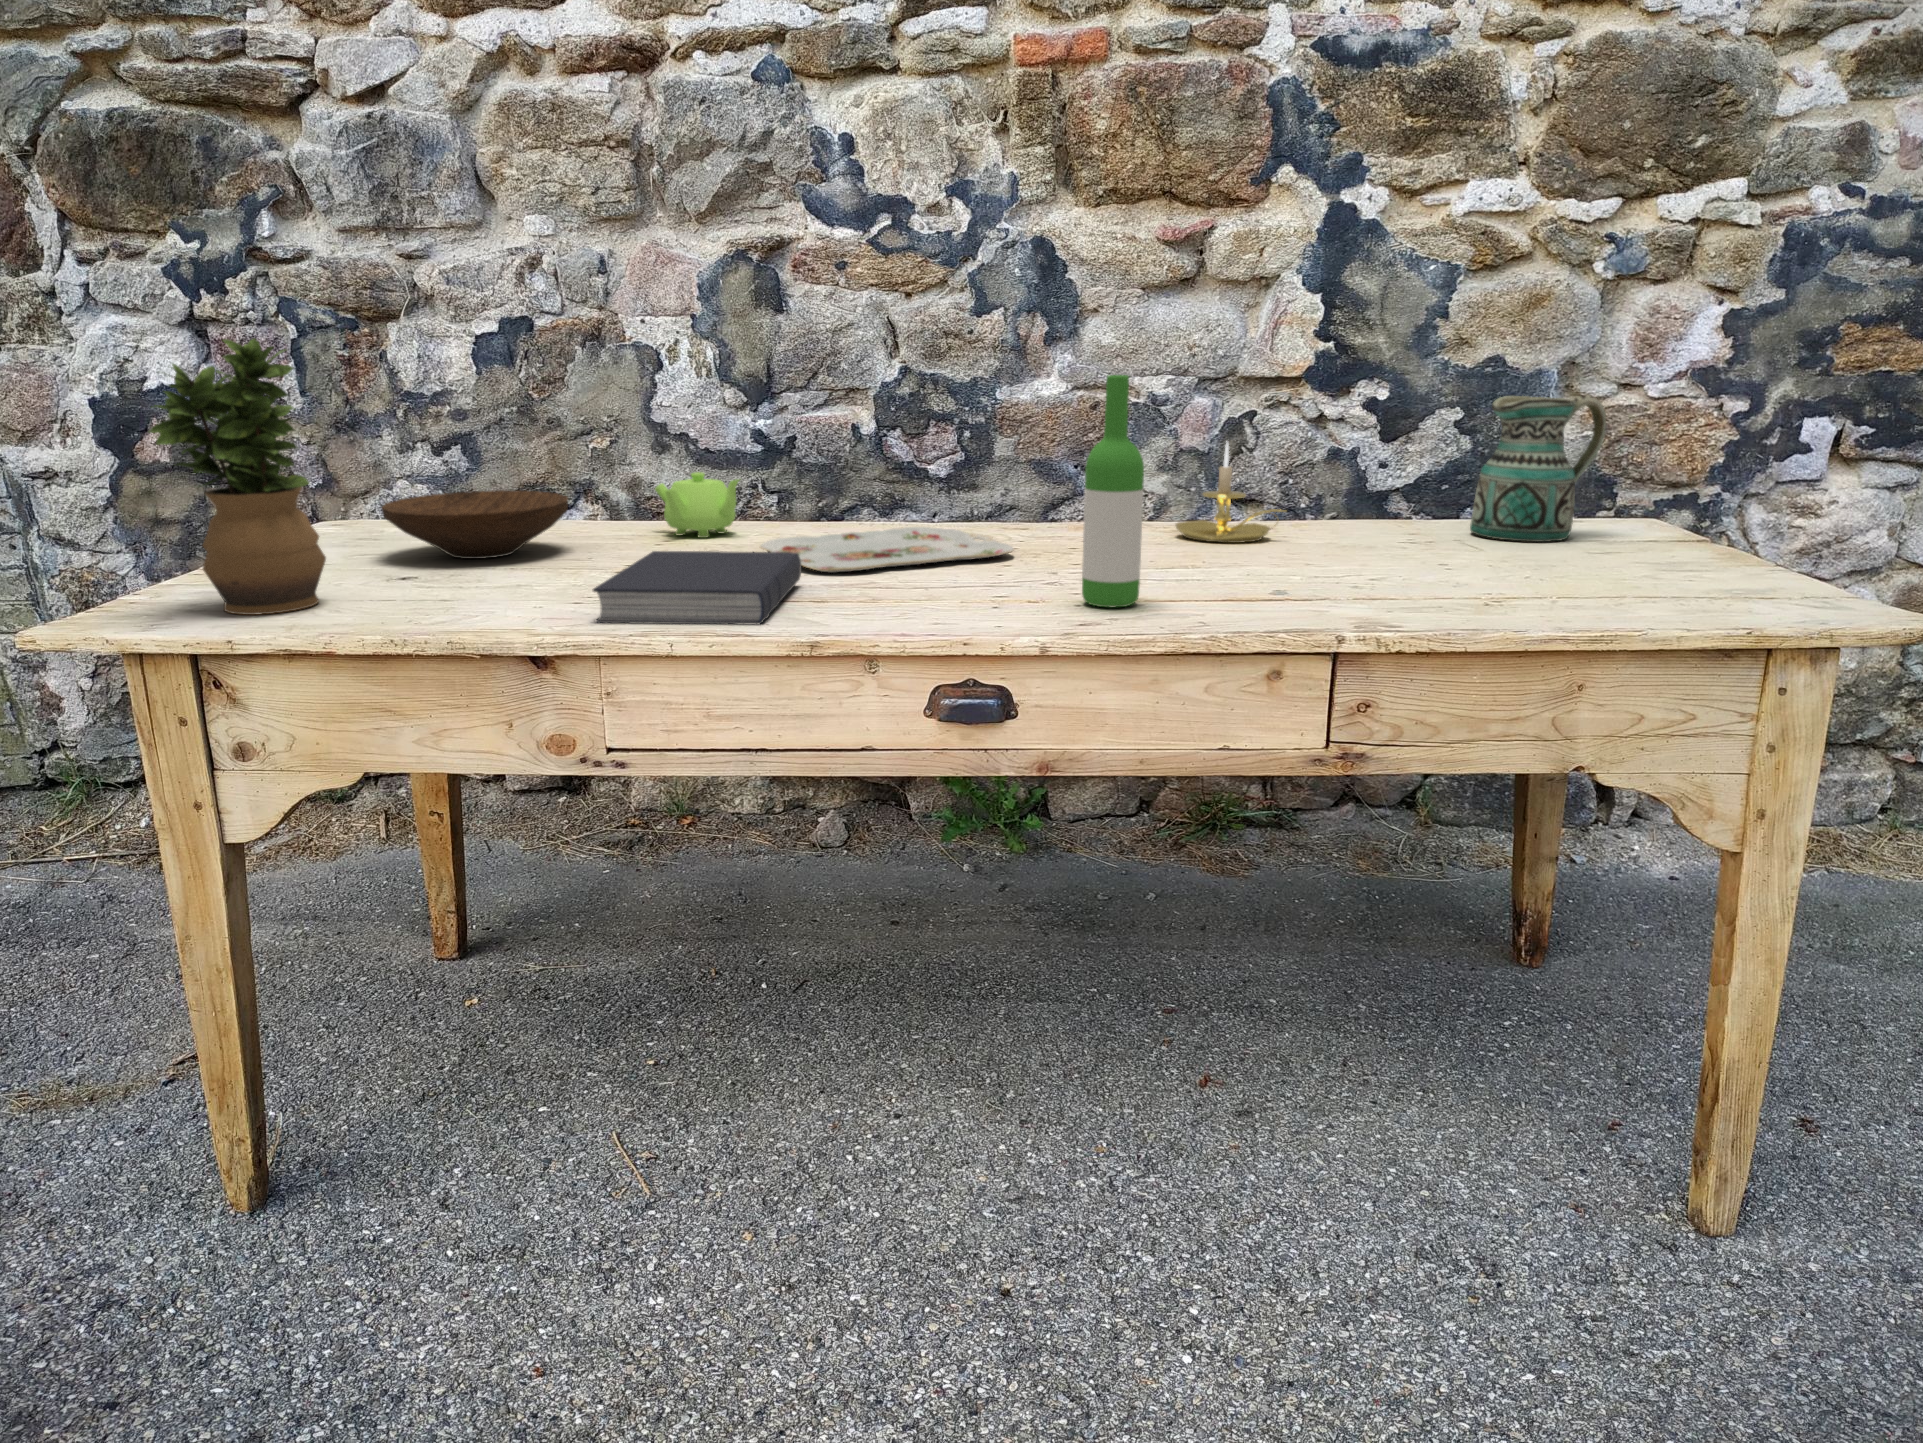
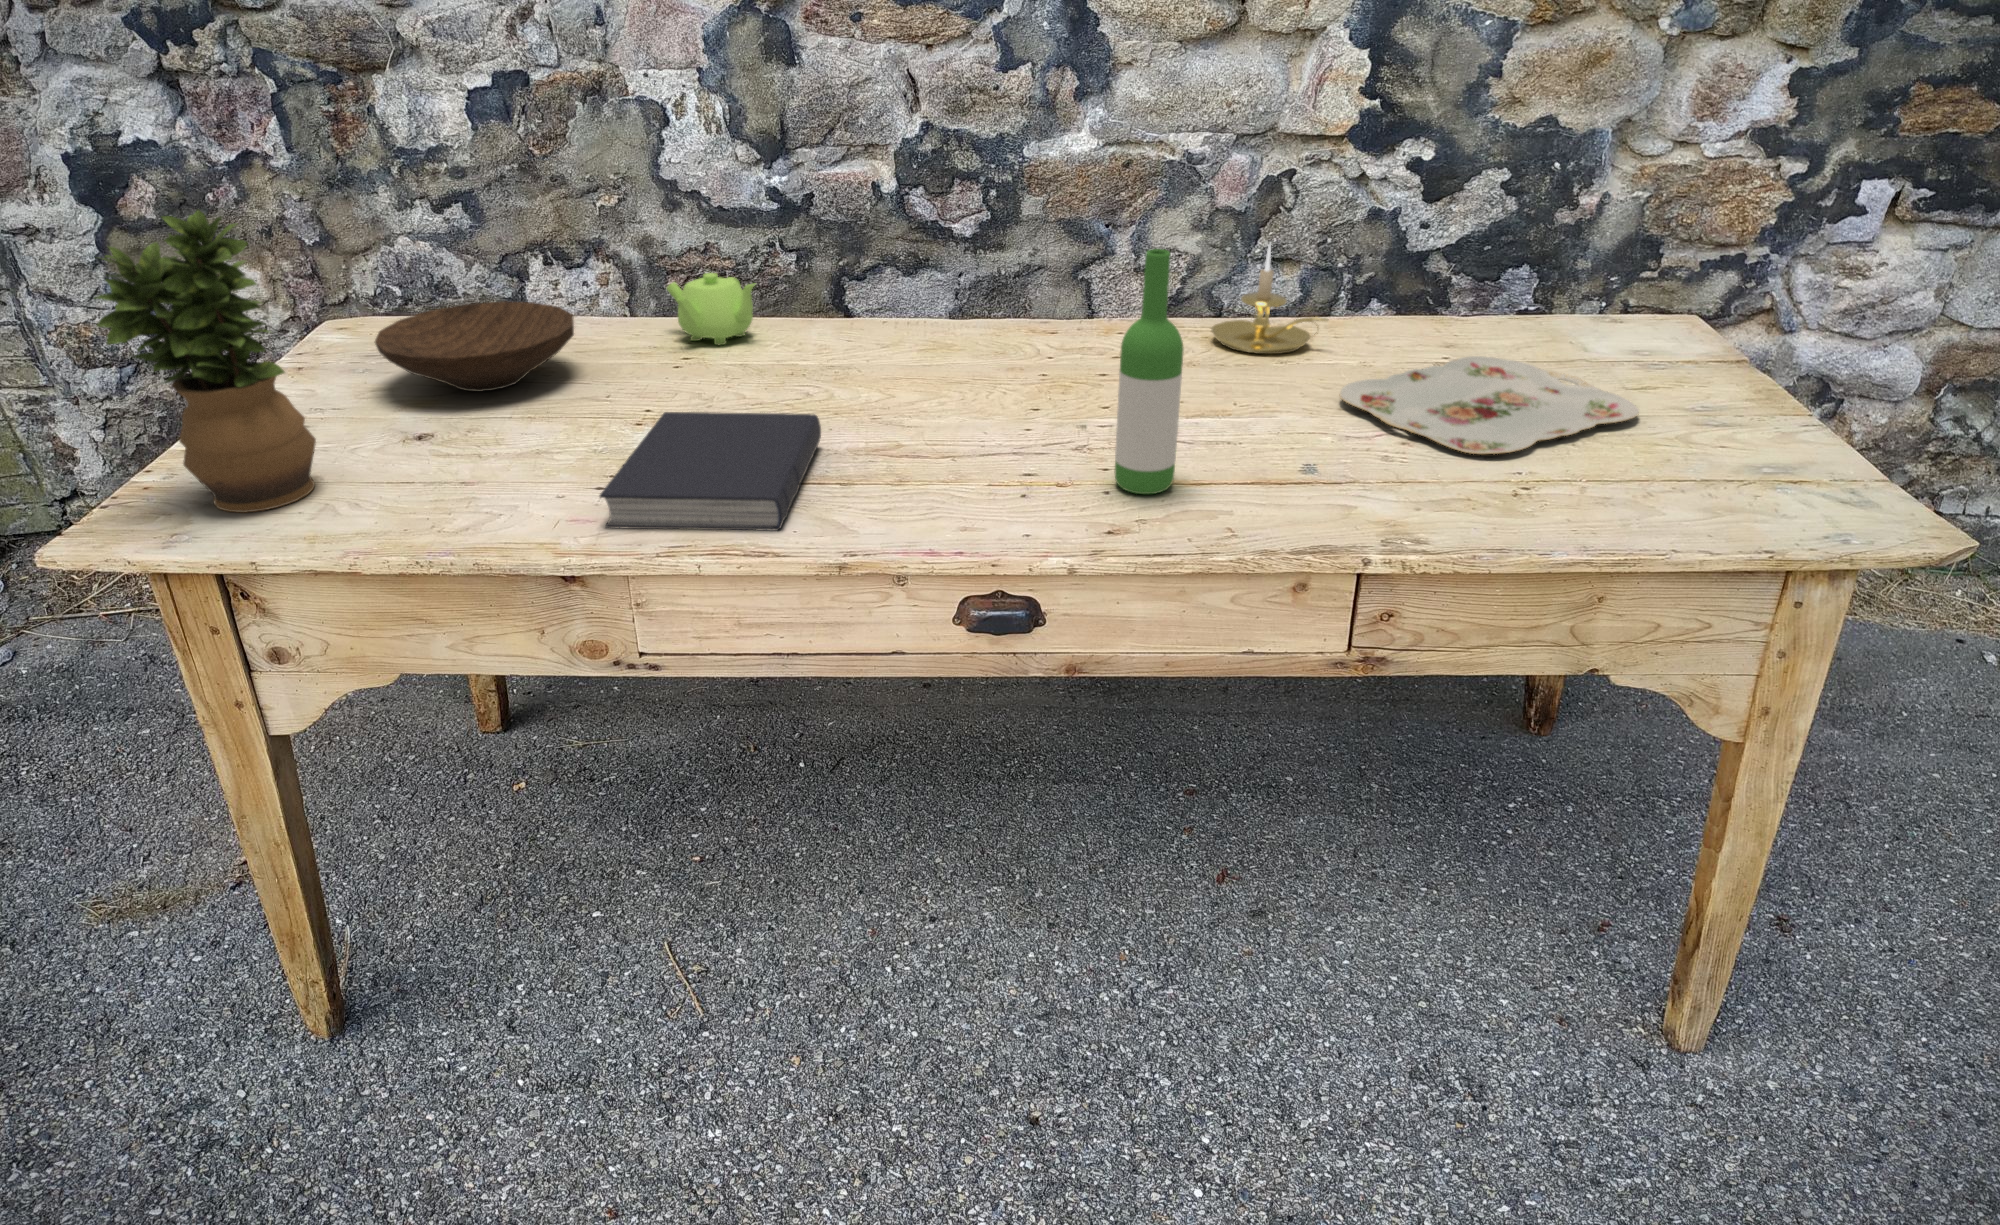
ceramic pitcher: present [1470,395,1606,542] -> none [1516,187,1672,351]
serving tray: present [760,527,1014,573] -> present [1340,356,1639,454]

